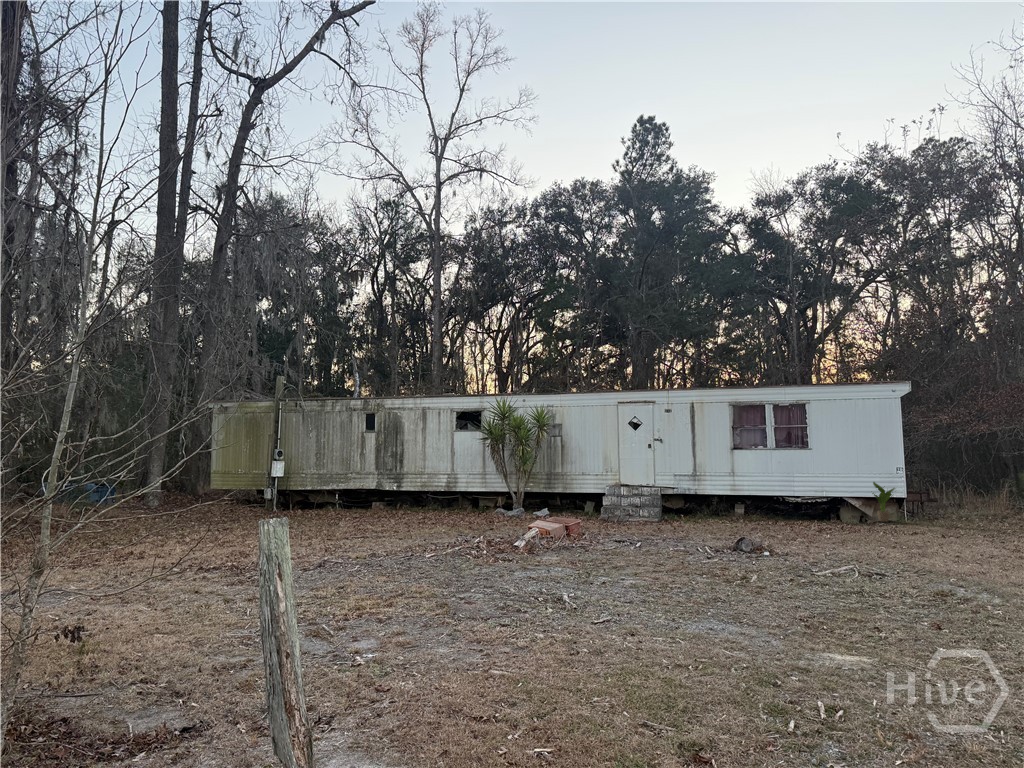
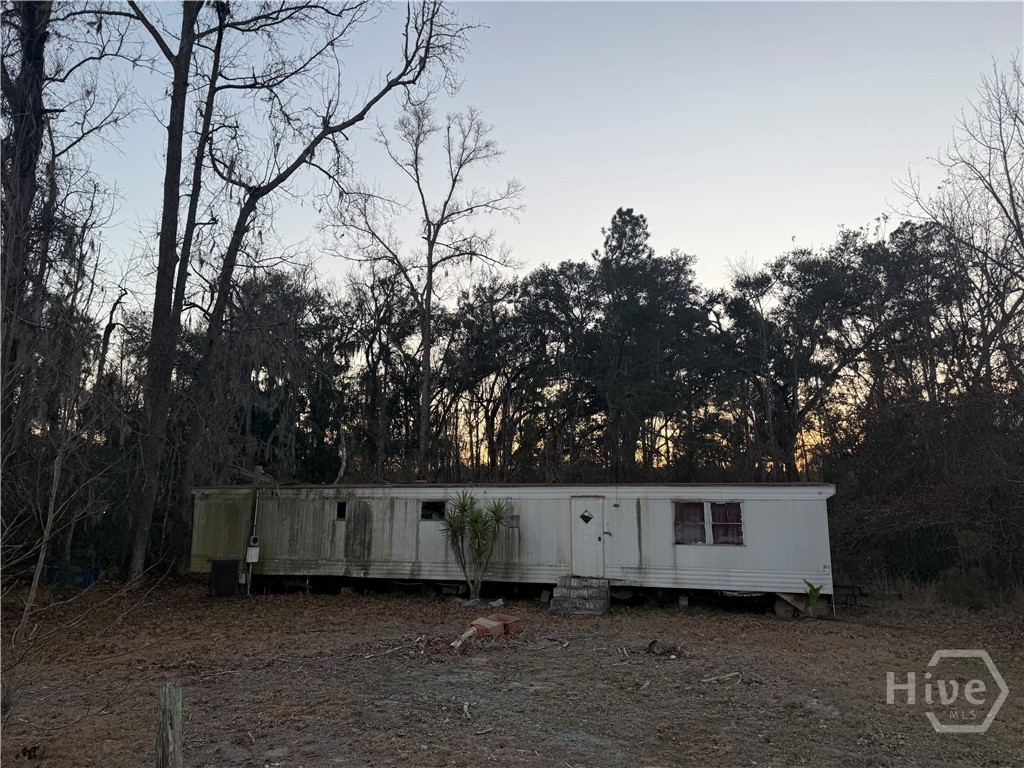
trash can: none [228,472,268,513] -> present [207,557,244,596]

